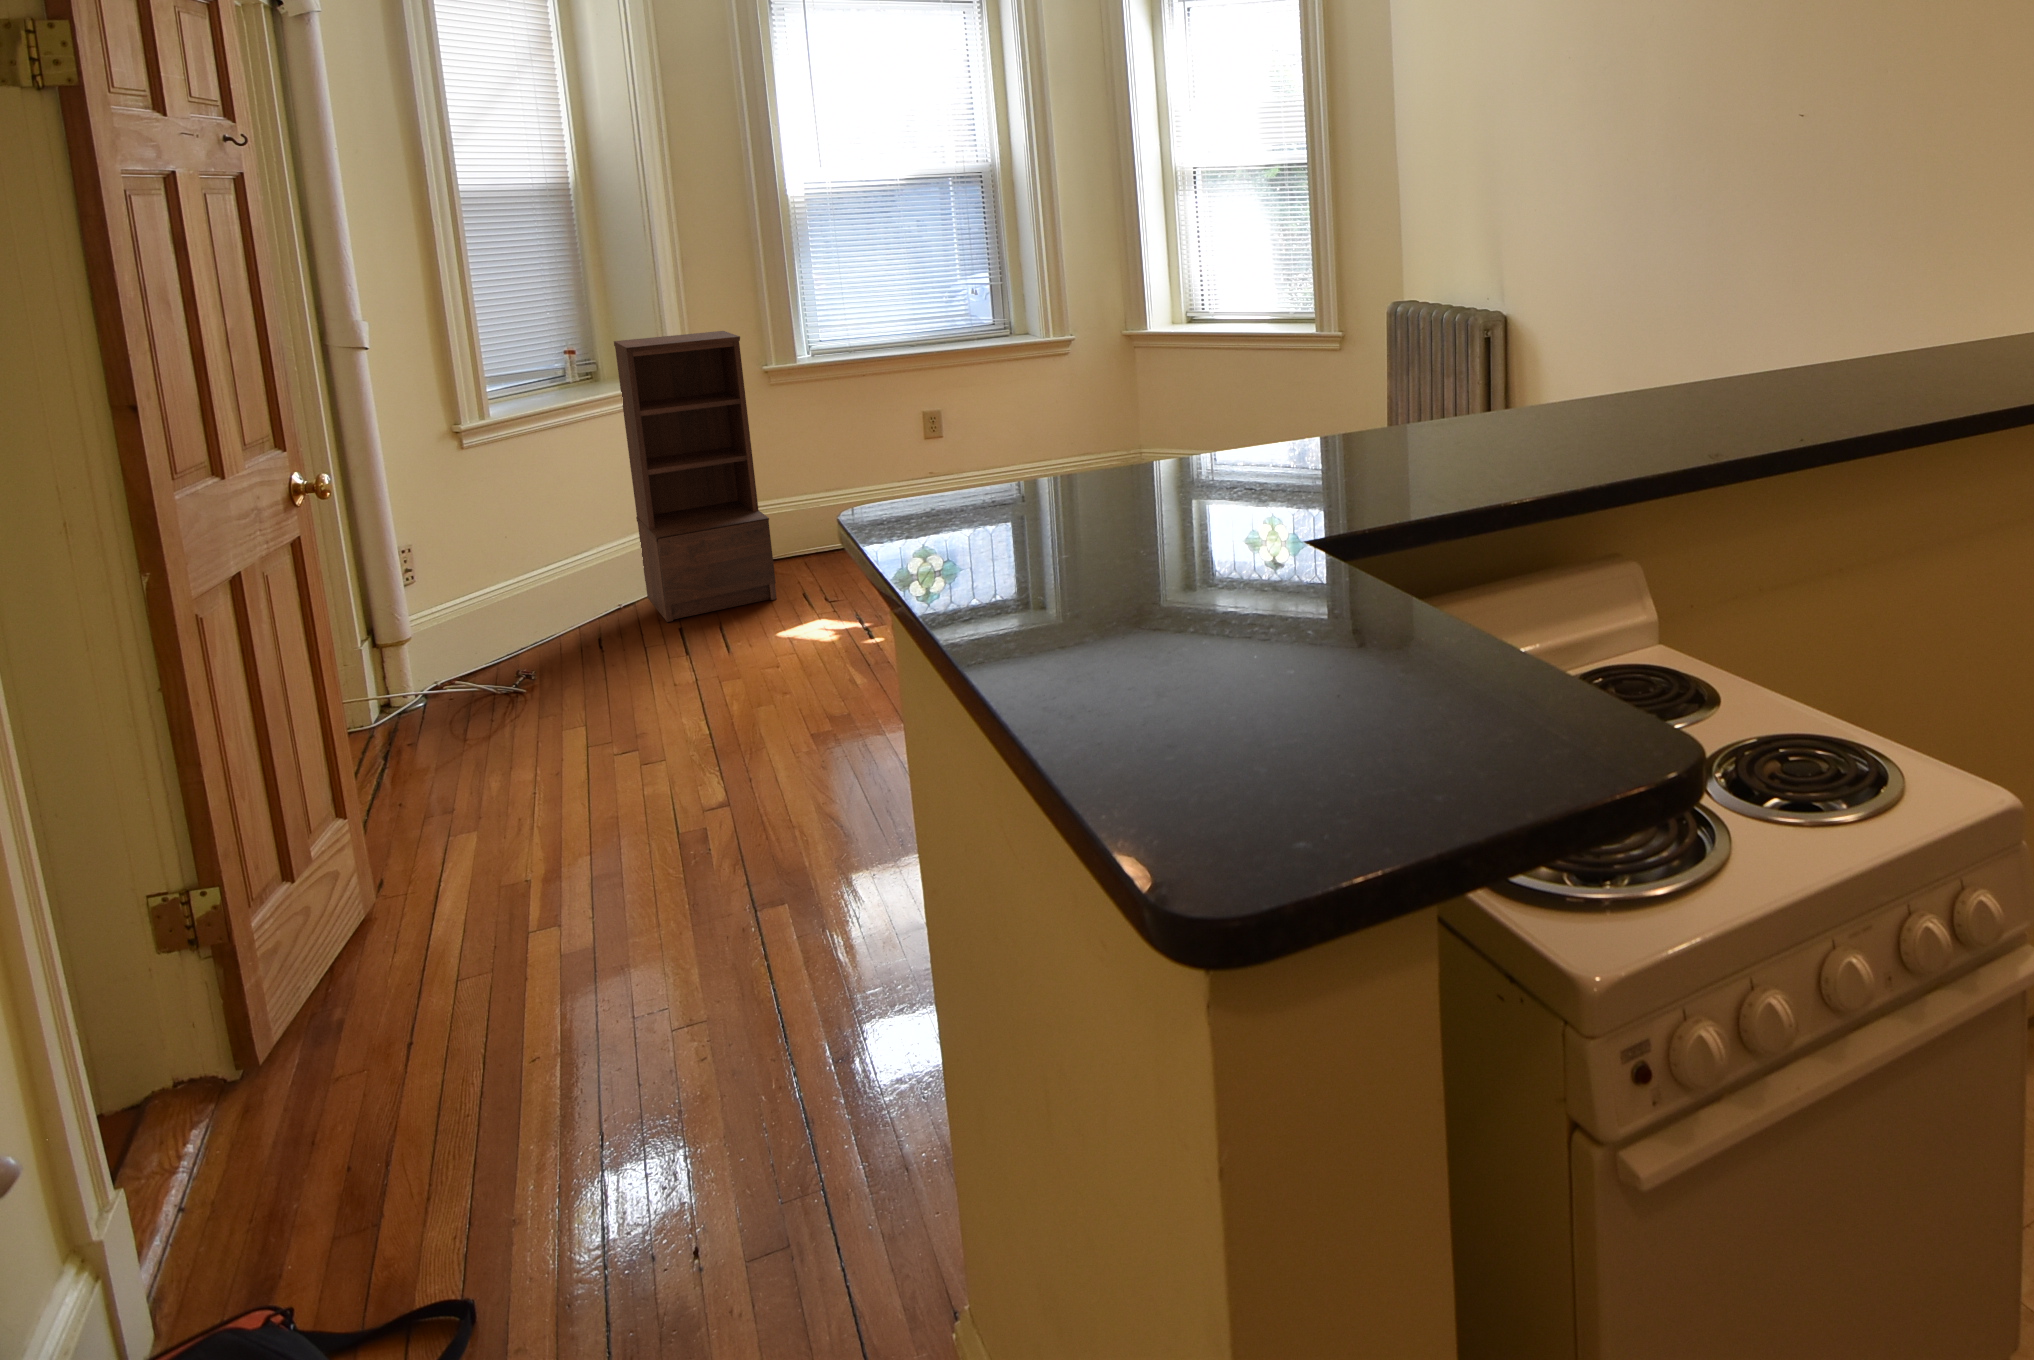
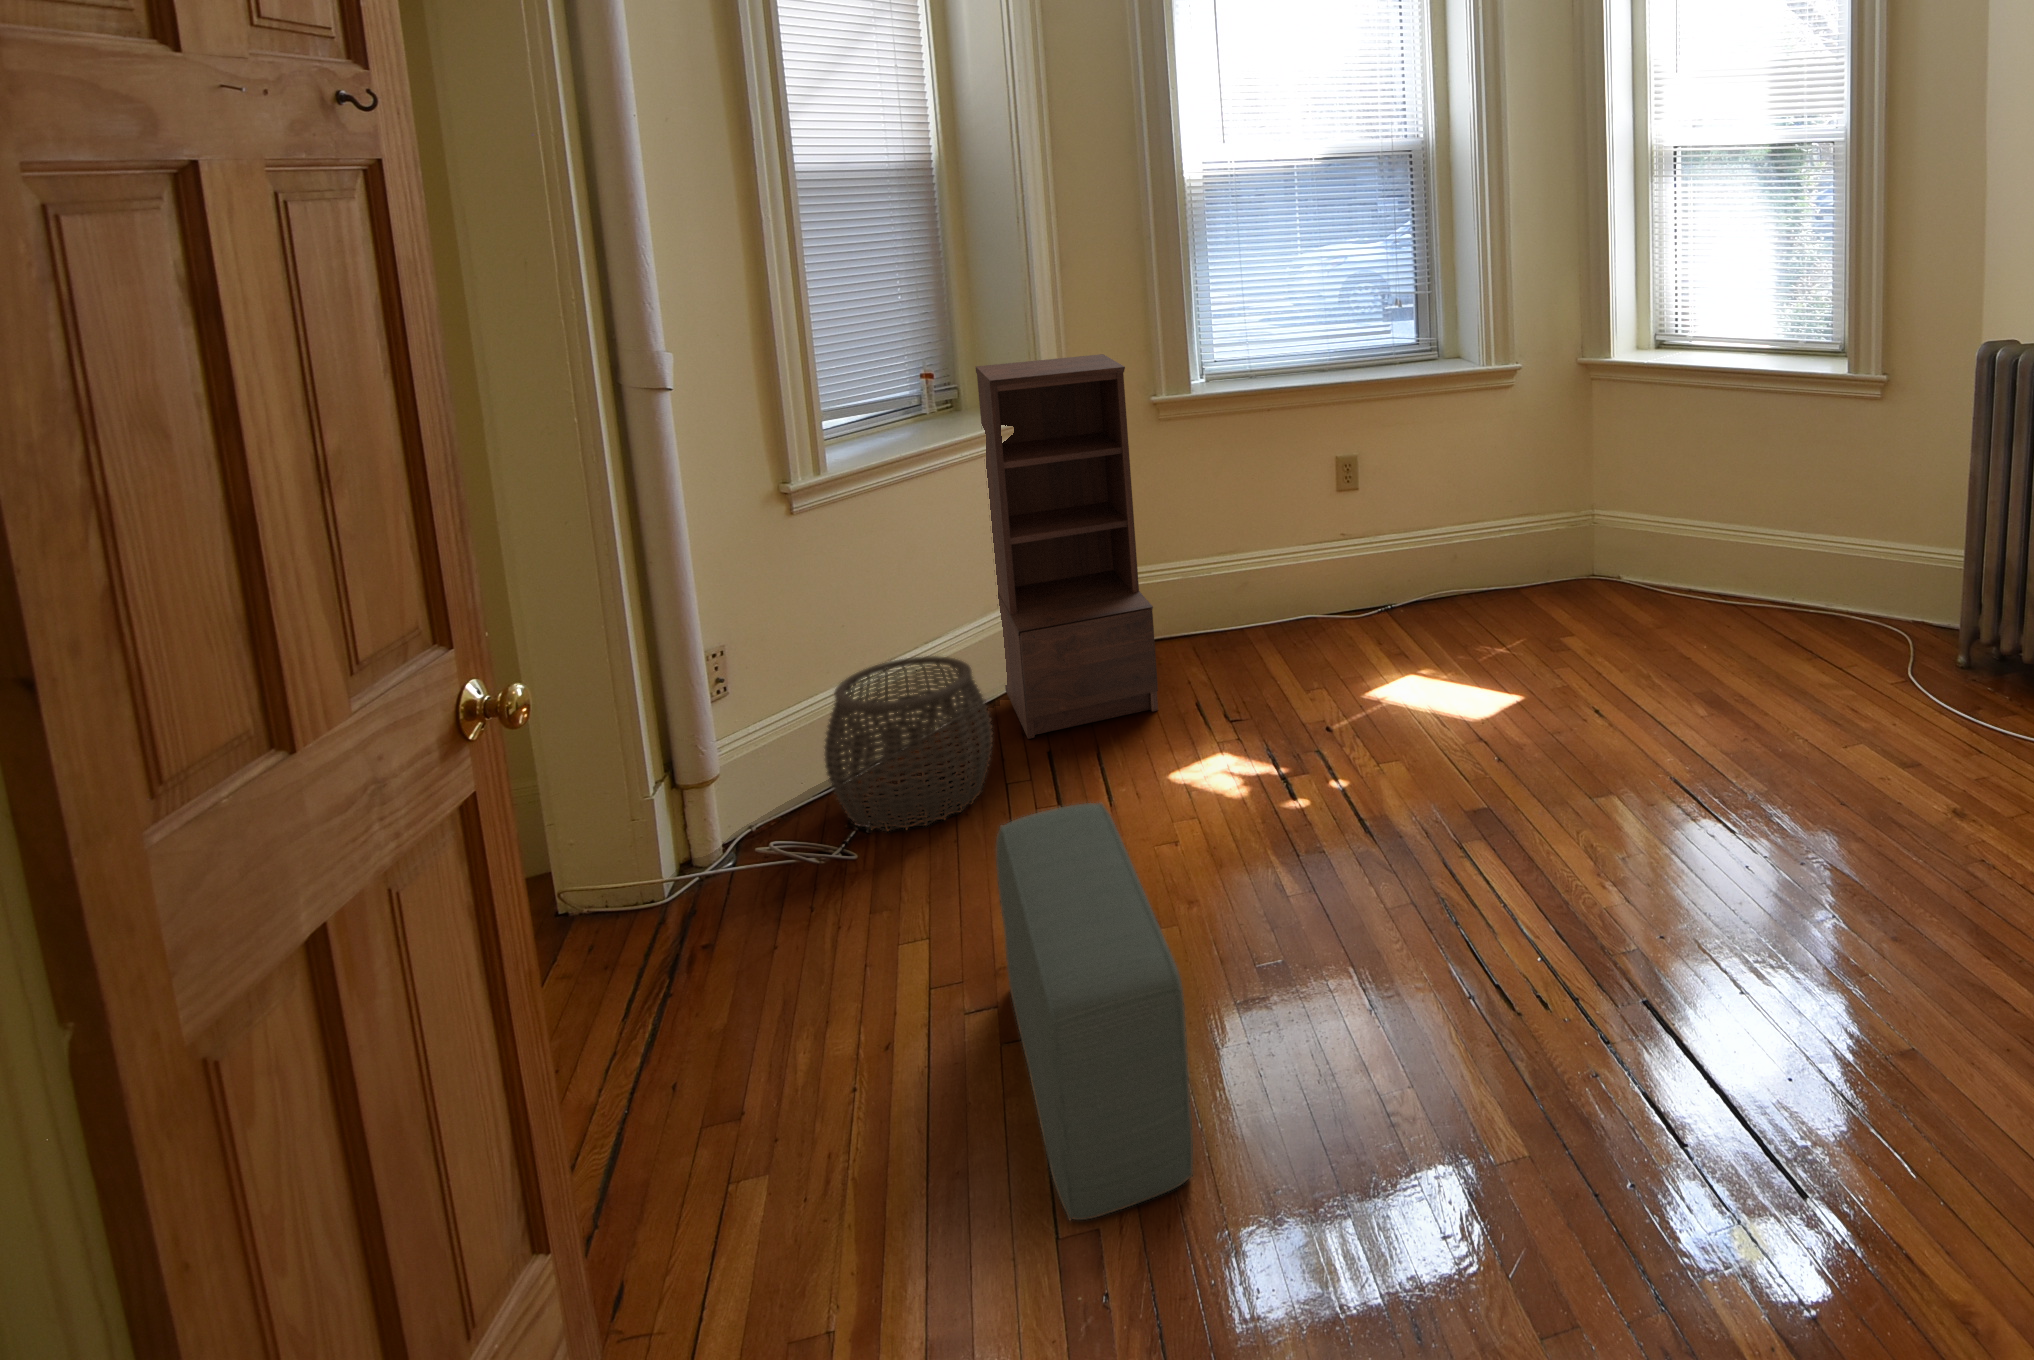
woven basket: none [497,554,637,678] -> present [824,656,993,831]
pouf: none [640,607,778,816] -> present [996,803,1193,1220]

